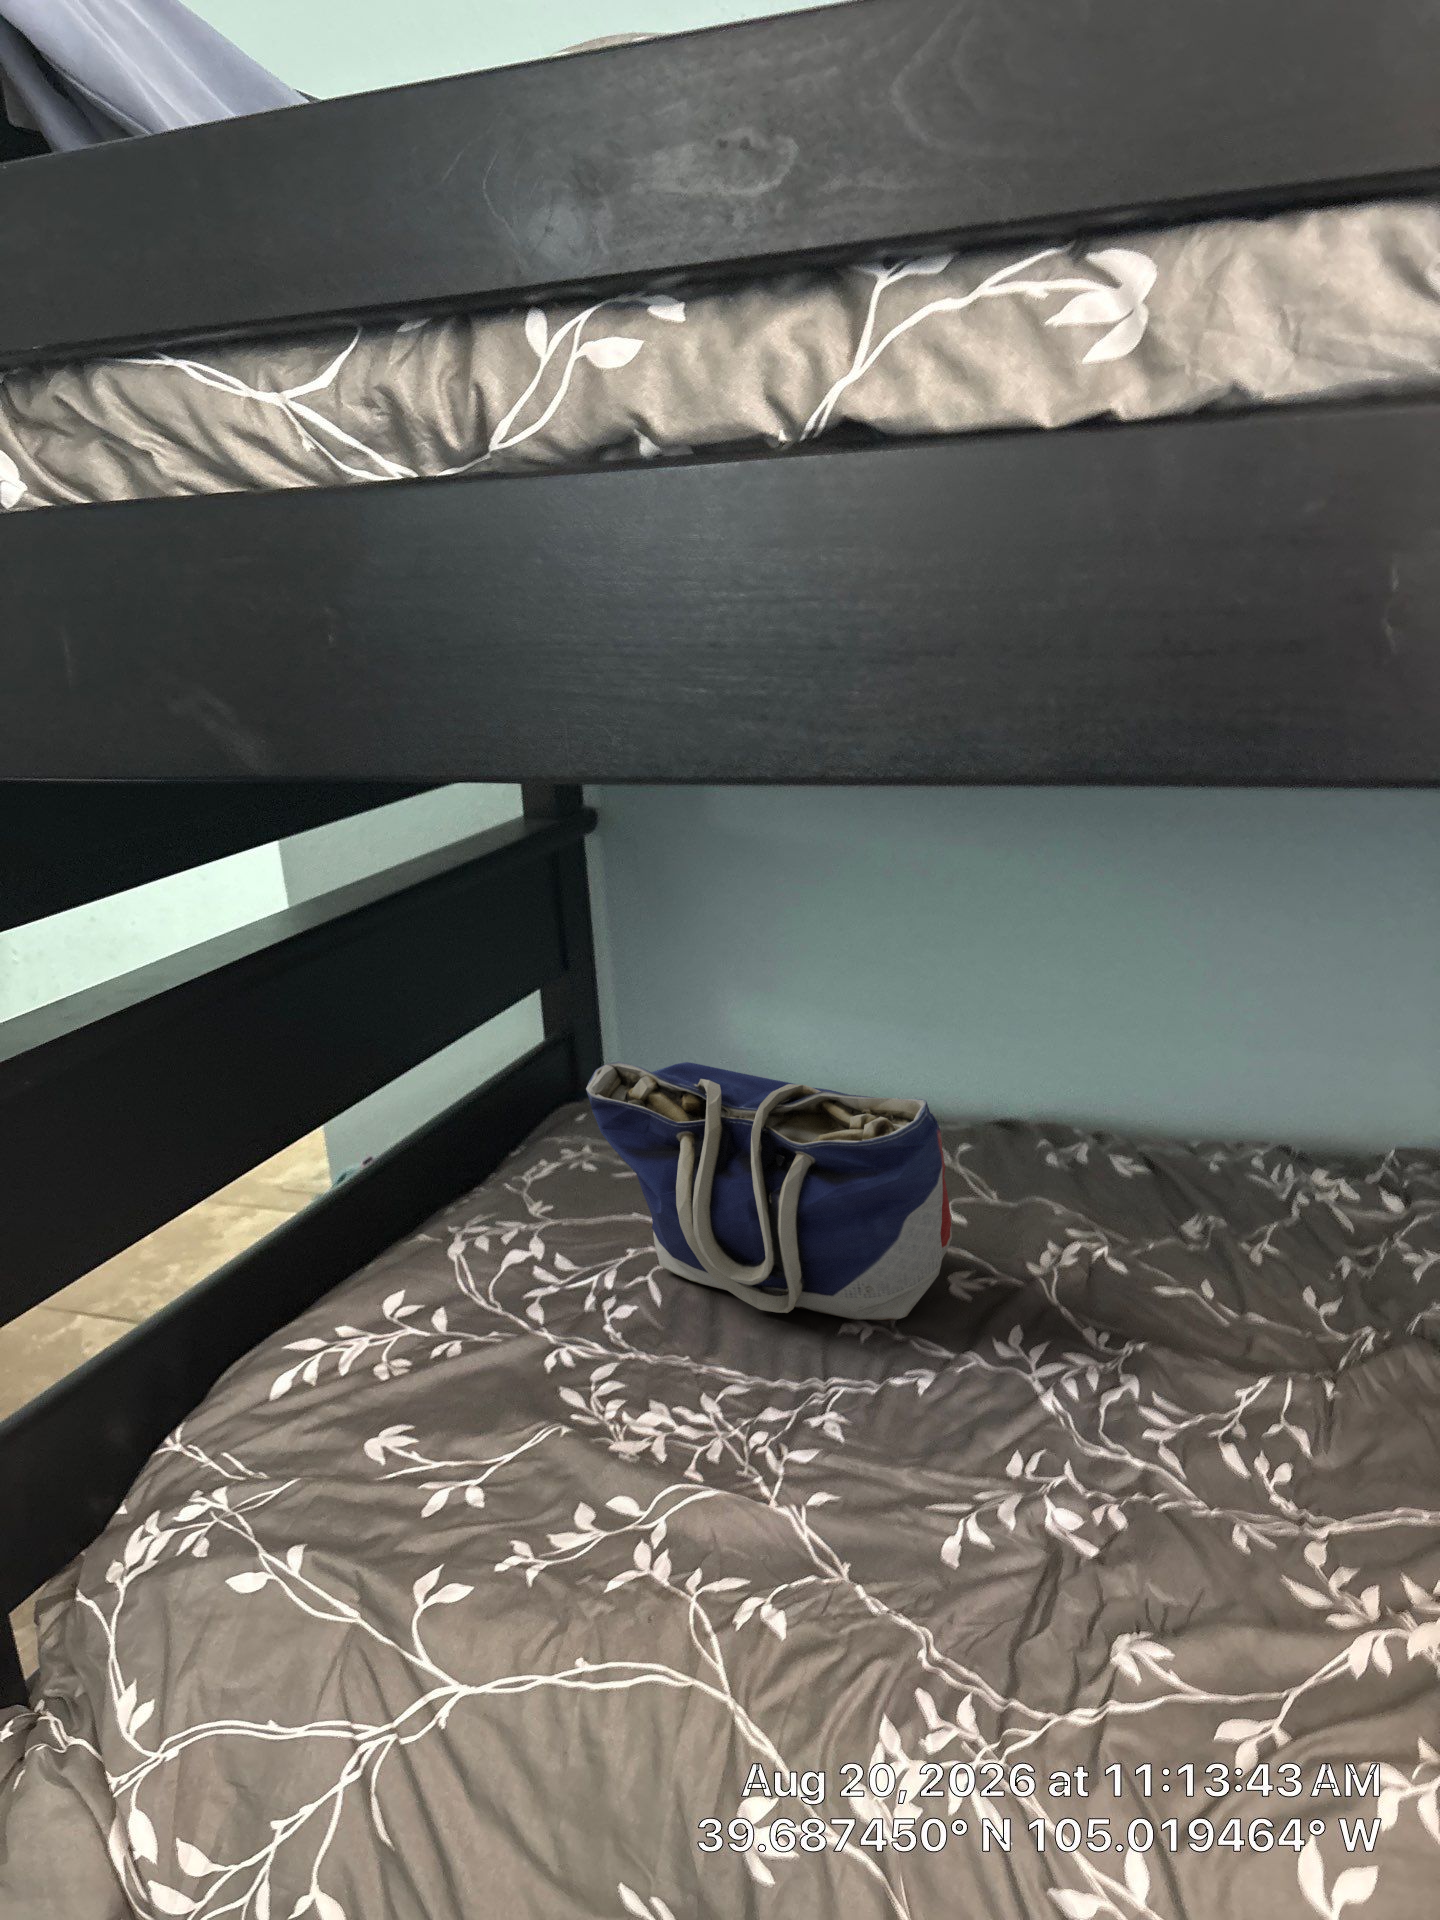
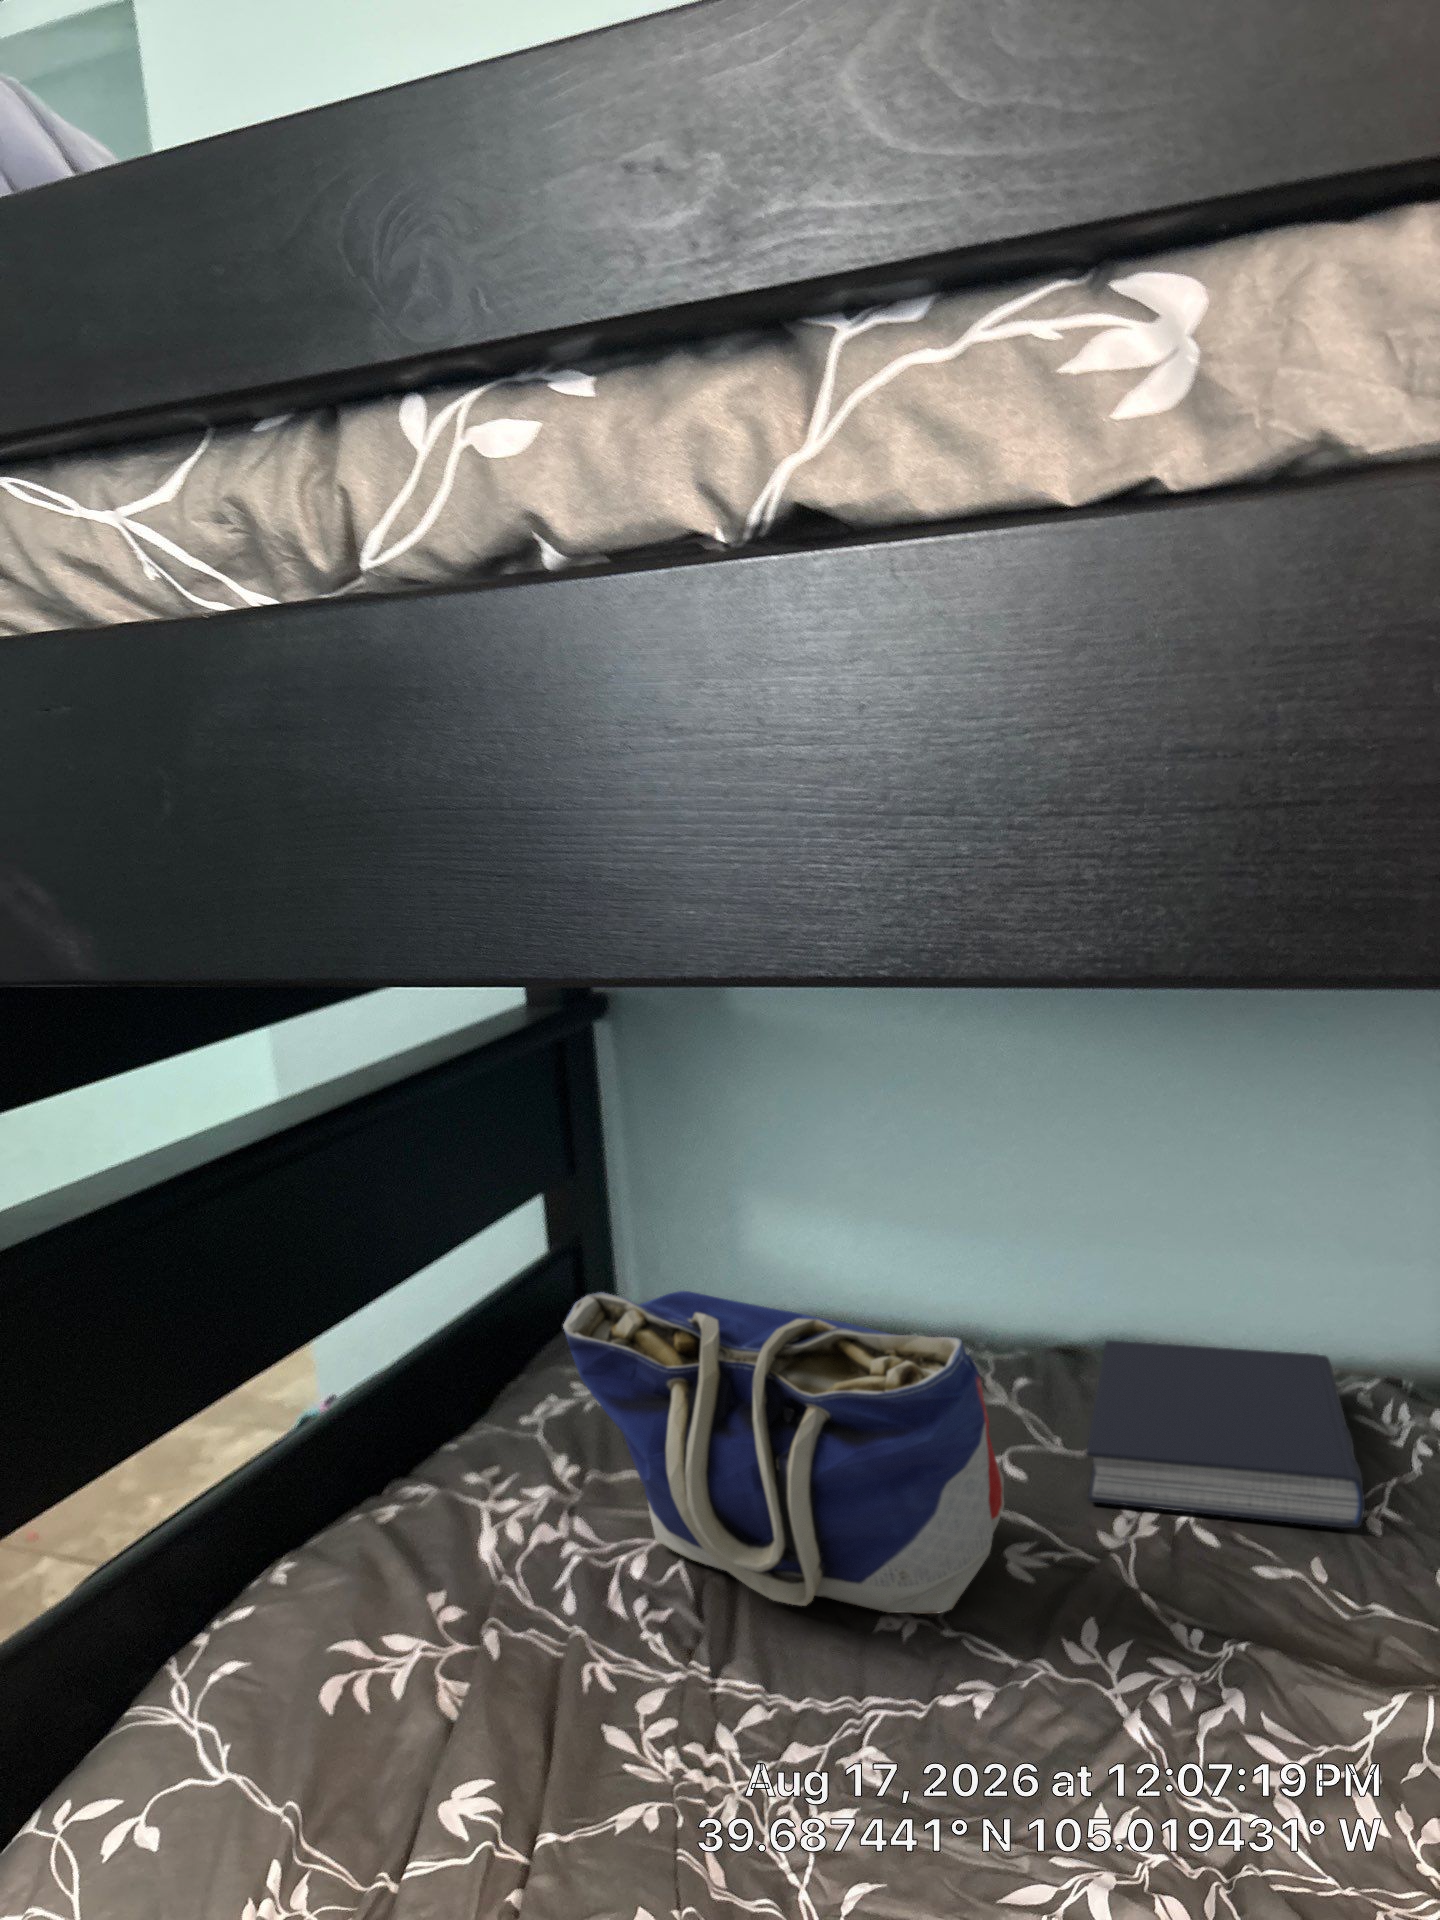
book: none [1019,1116,1245,1262] -> present [1086,1341,1365,1528]

